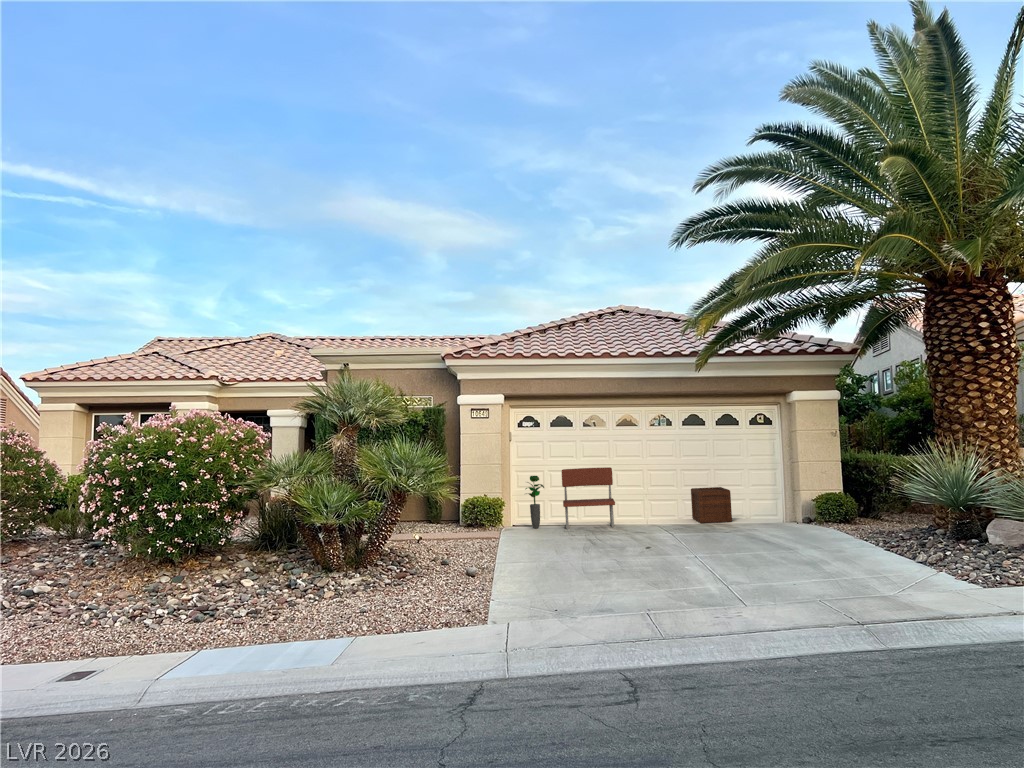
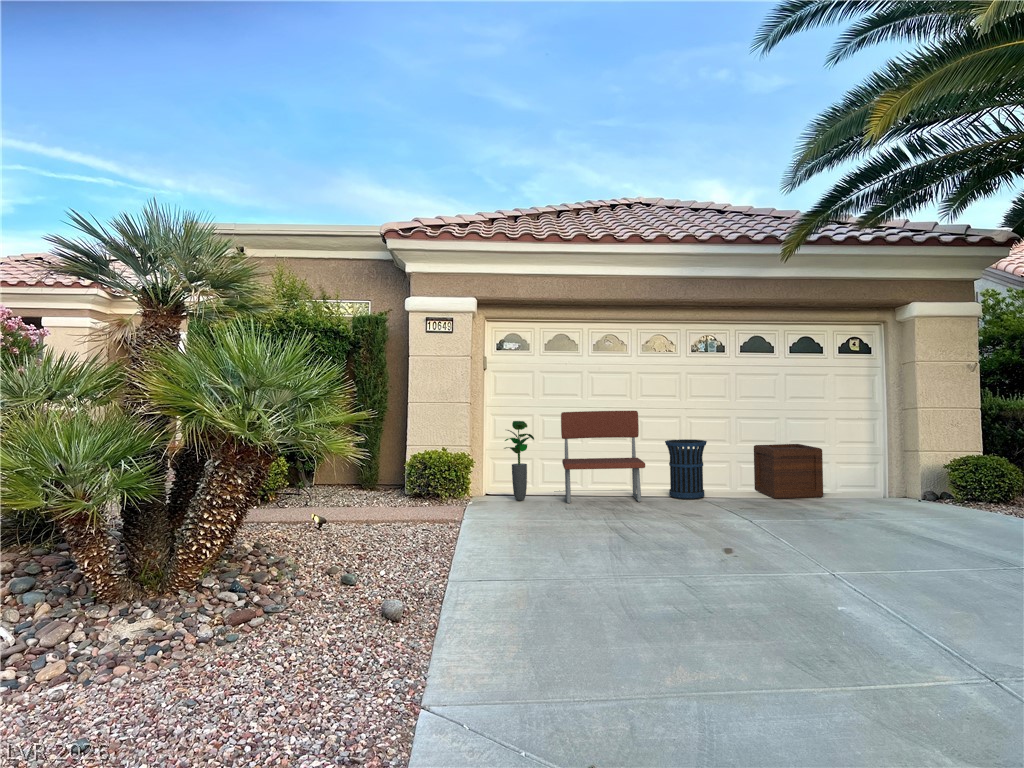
trash can: none [630,486,657,525] -> present [665,439,707,499]

